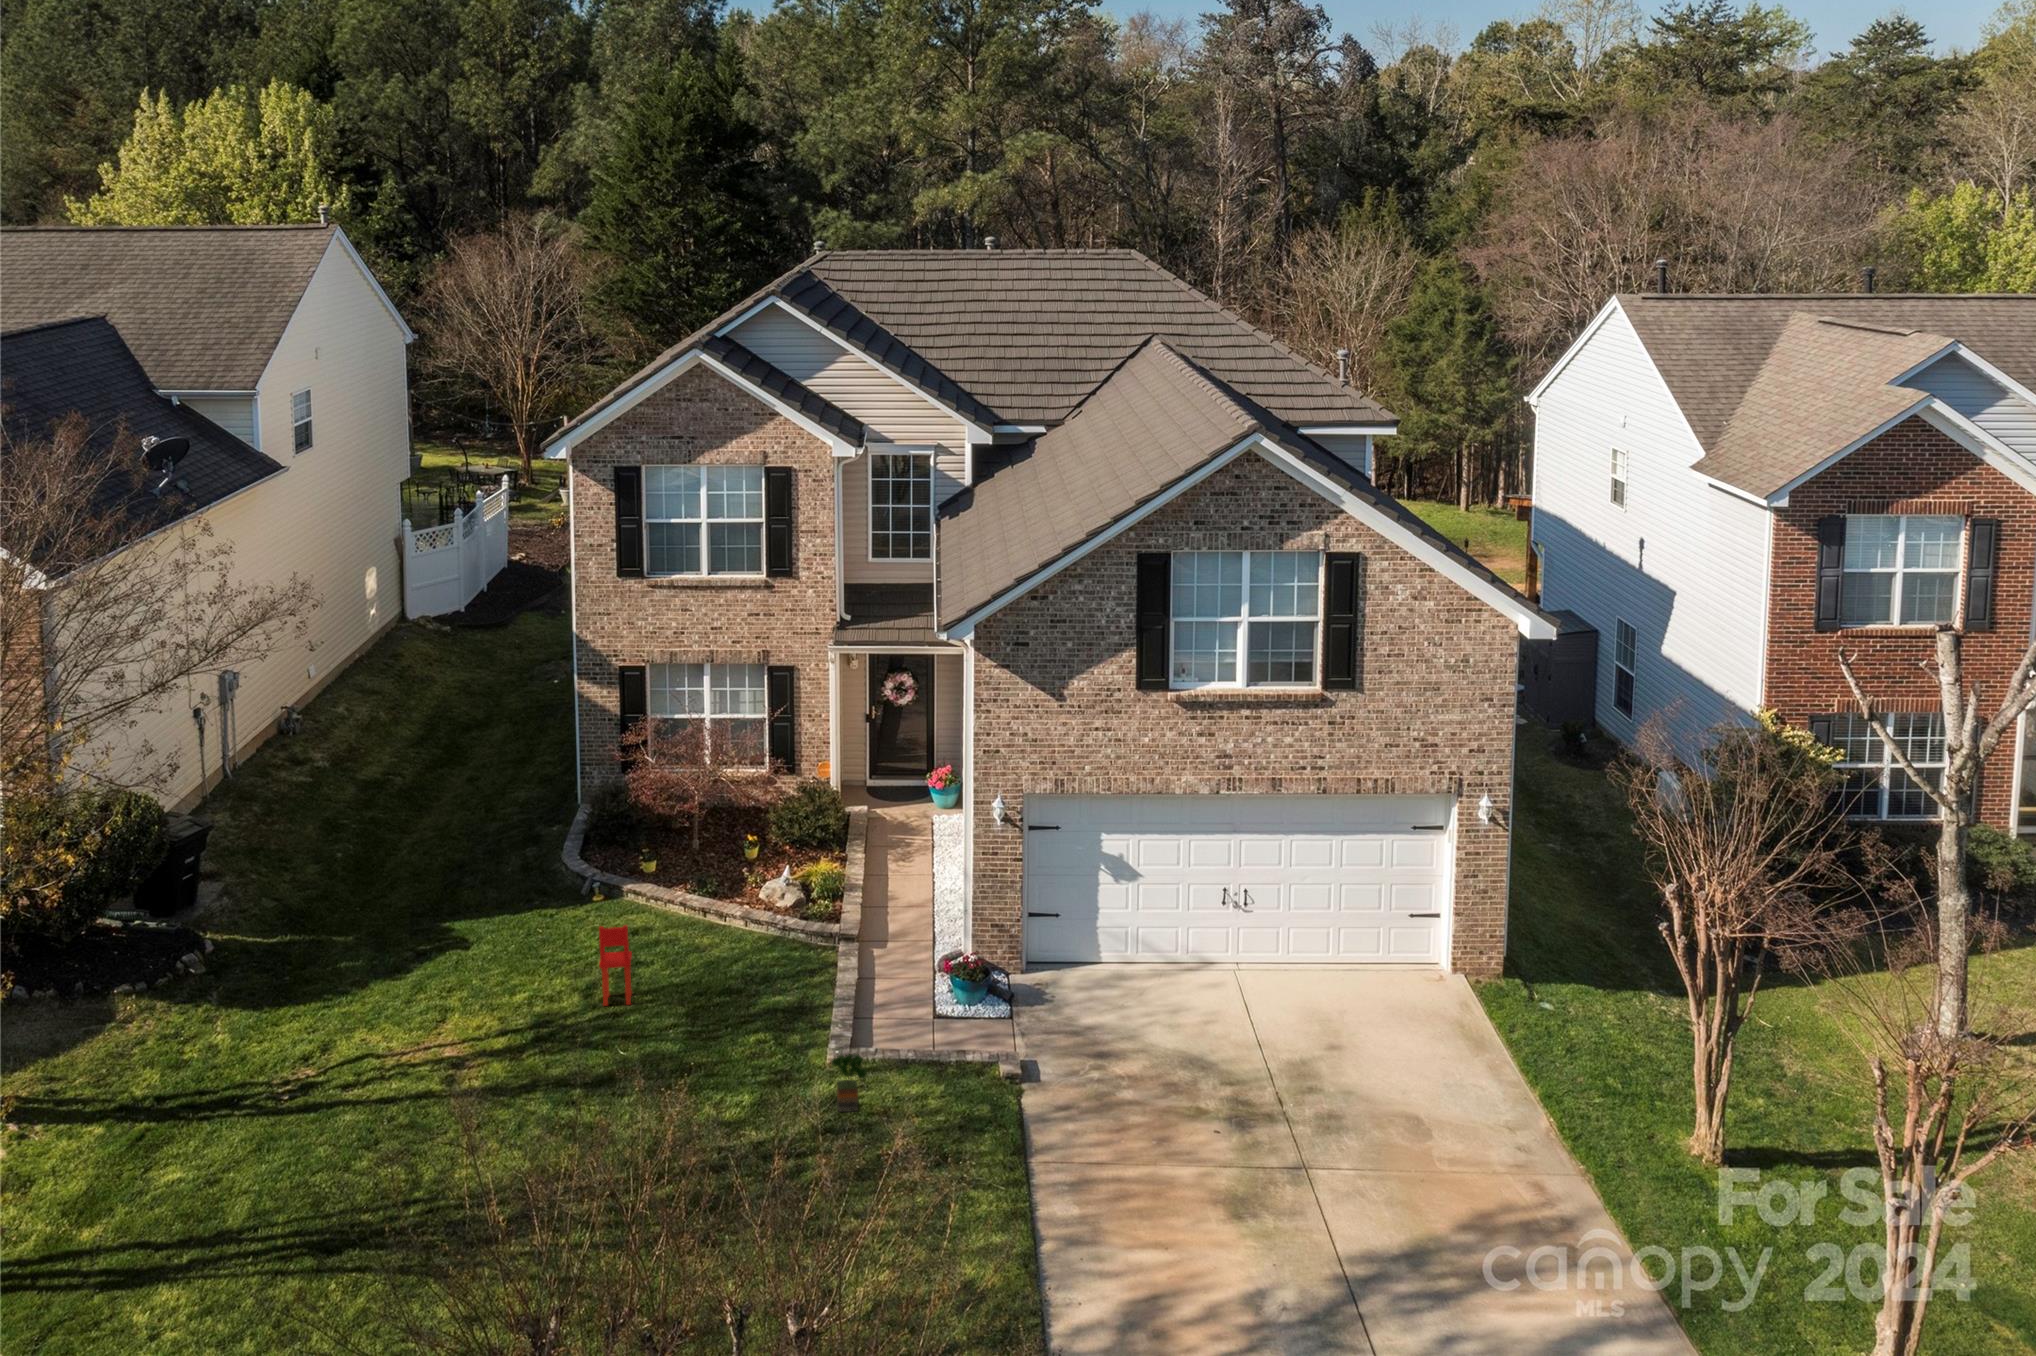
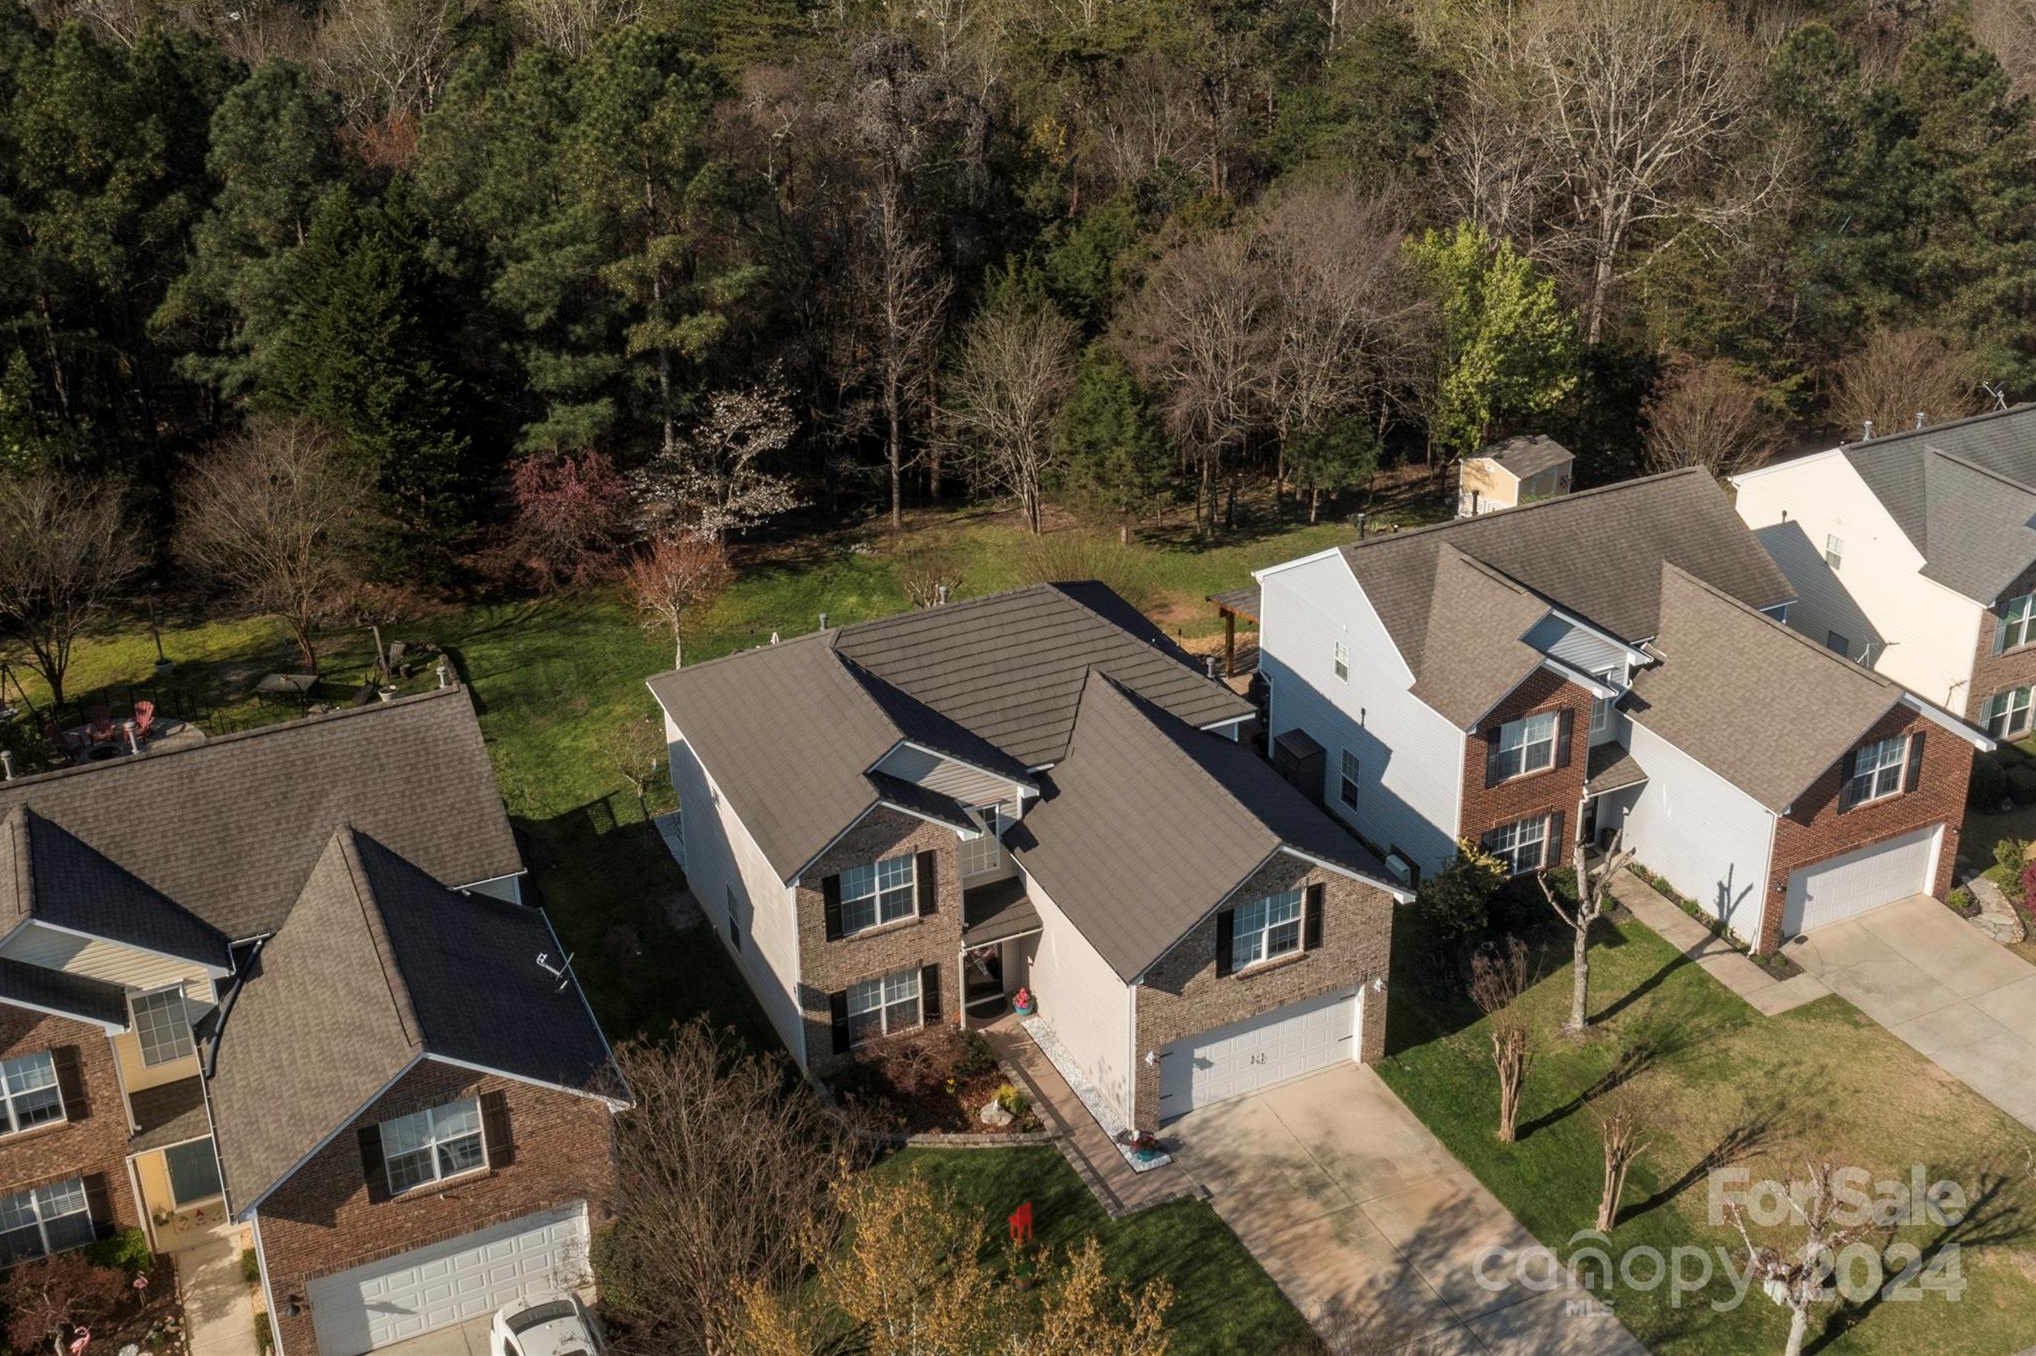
potted tree: present [831,1054,867,1112] -> present [1014,1261,1035,1291]

